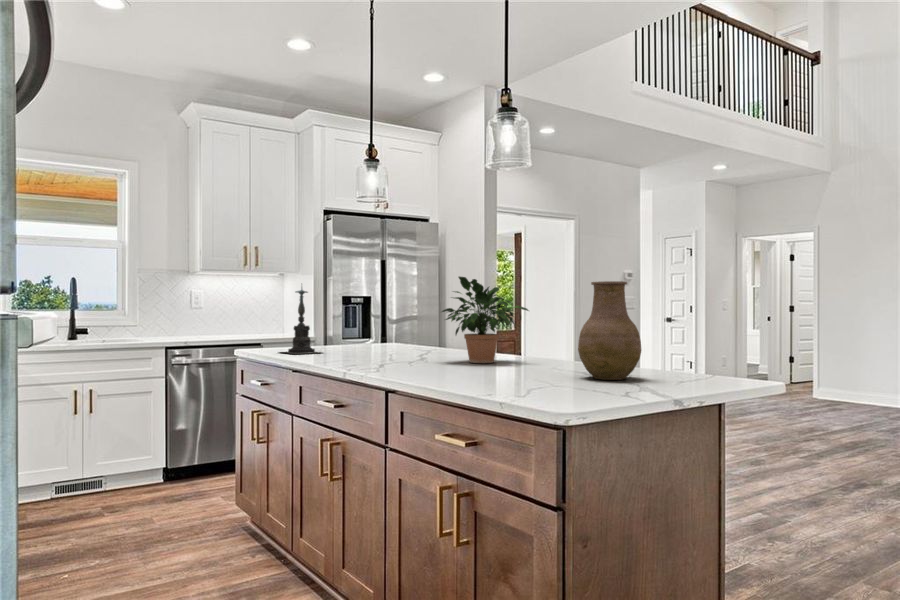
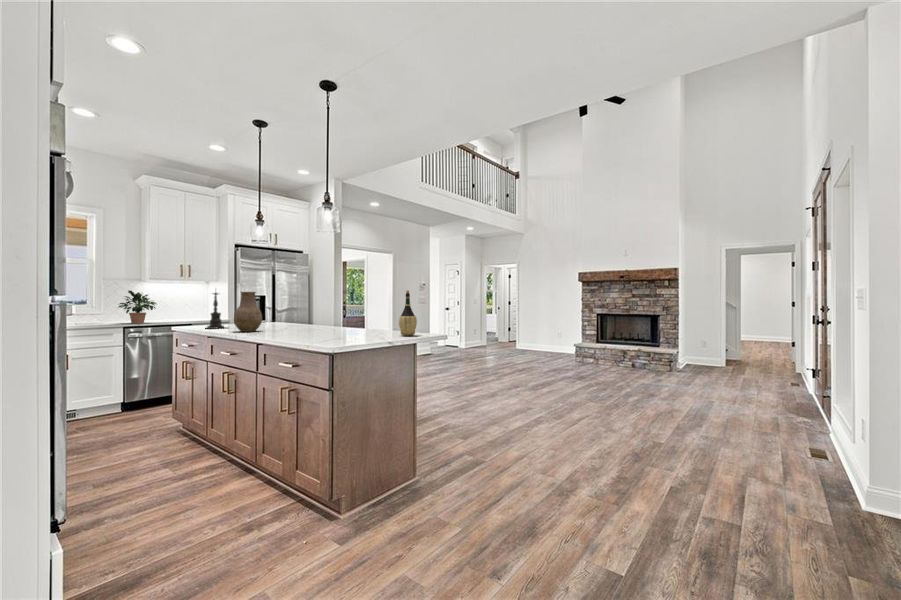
potted plant: present [442,277,529,363] -> present [119,291,156,324]
vase: present [578,281,641,380] -> present [234,292,262,332]
wine bottle: none [677,281,721,383] -> present [399,290,417,336]

